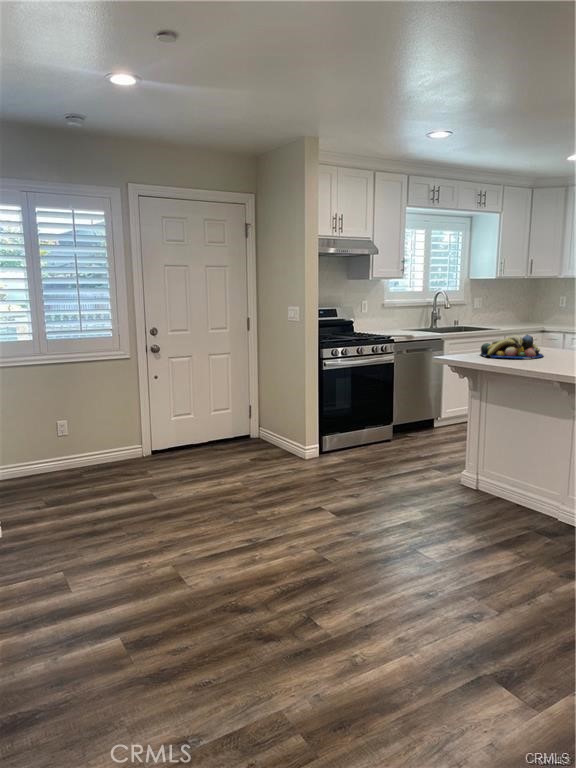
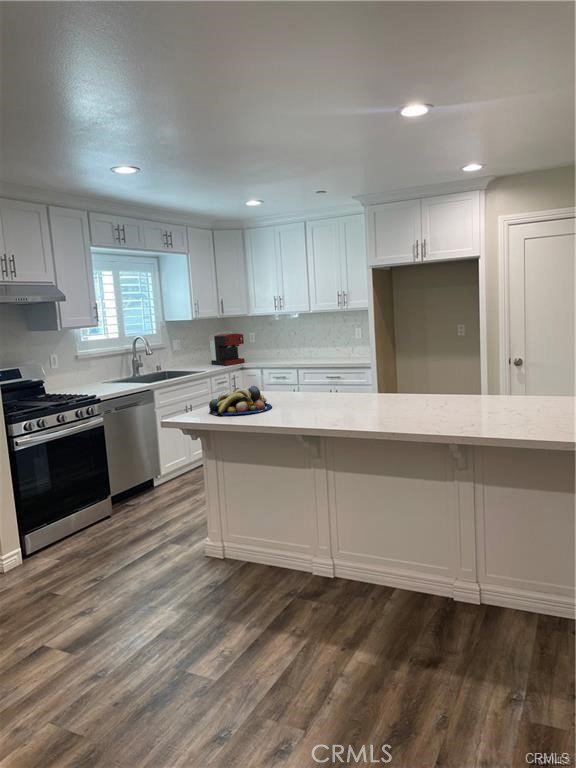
coffee maker: none [511,292,549,326] -> present [209,331,245,365]

